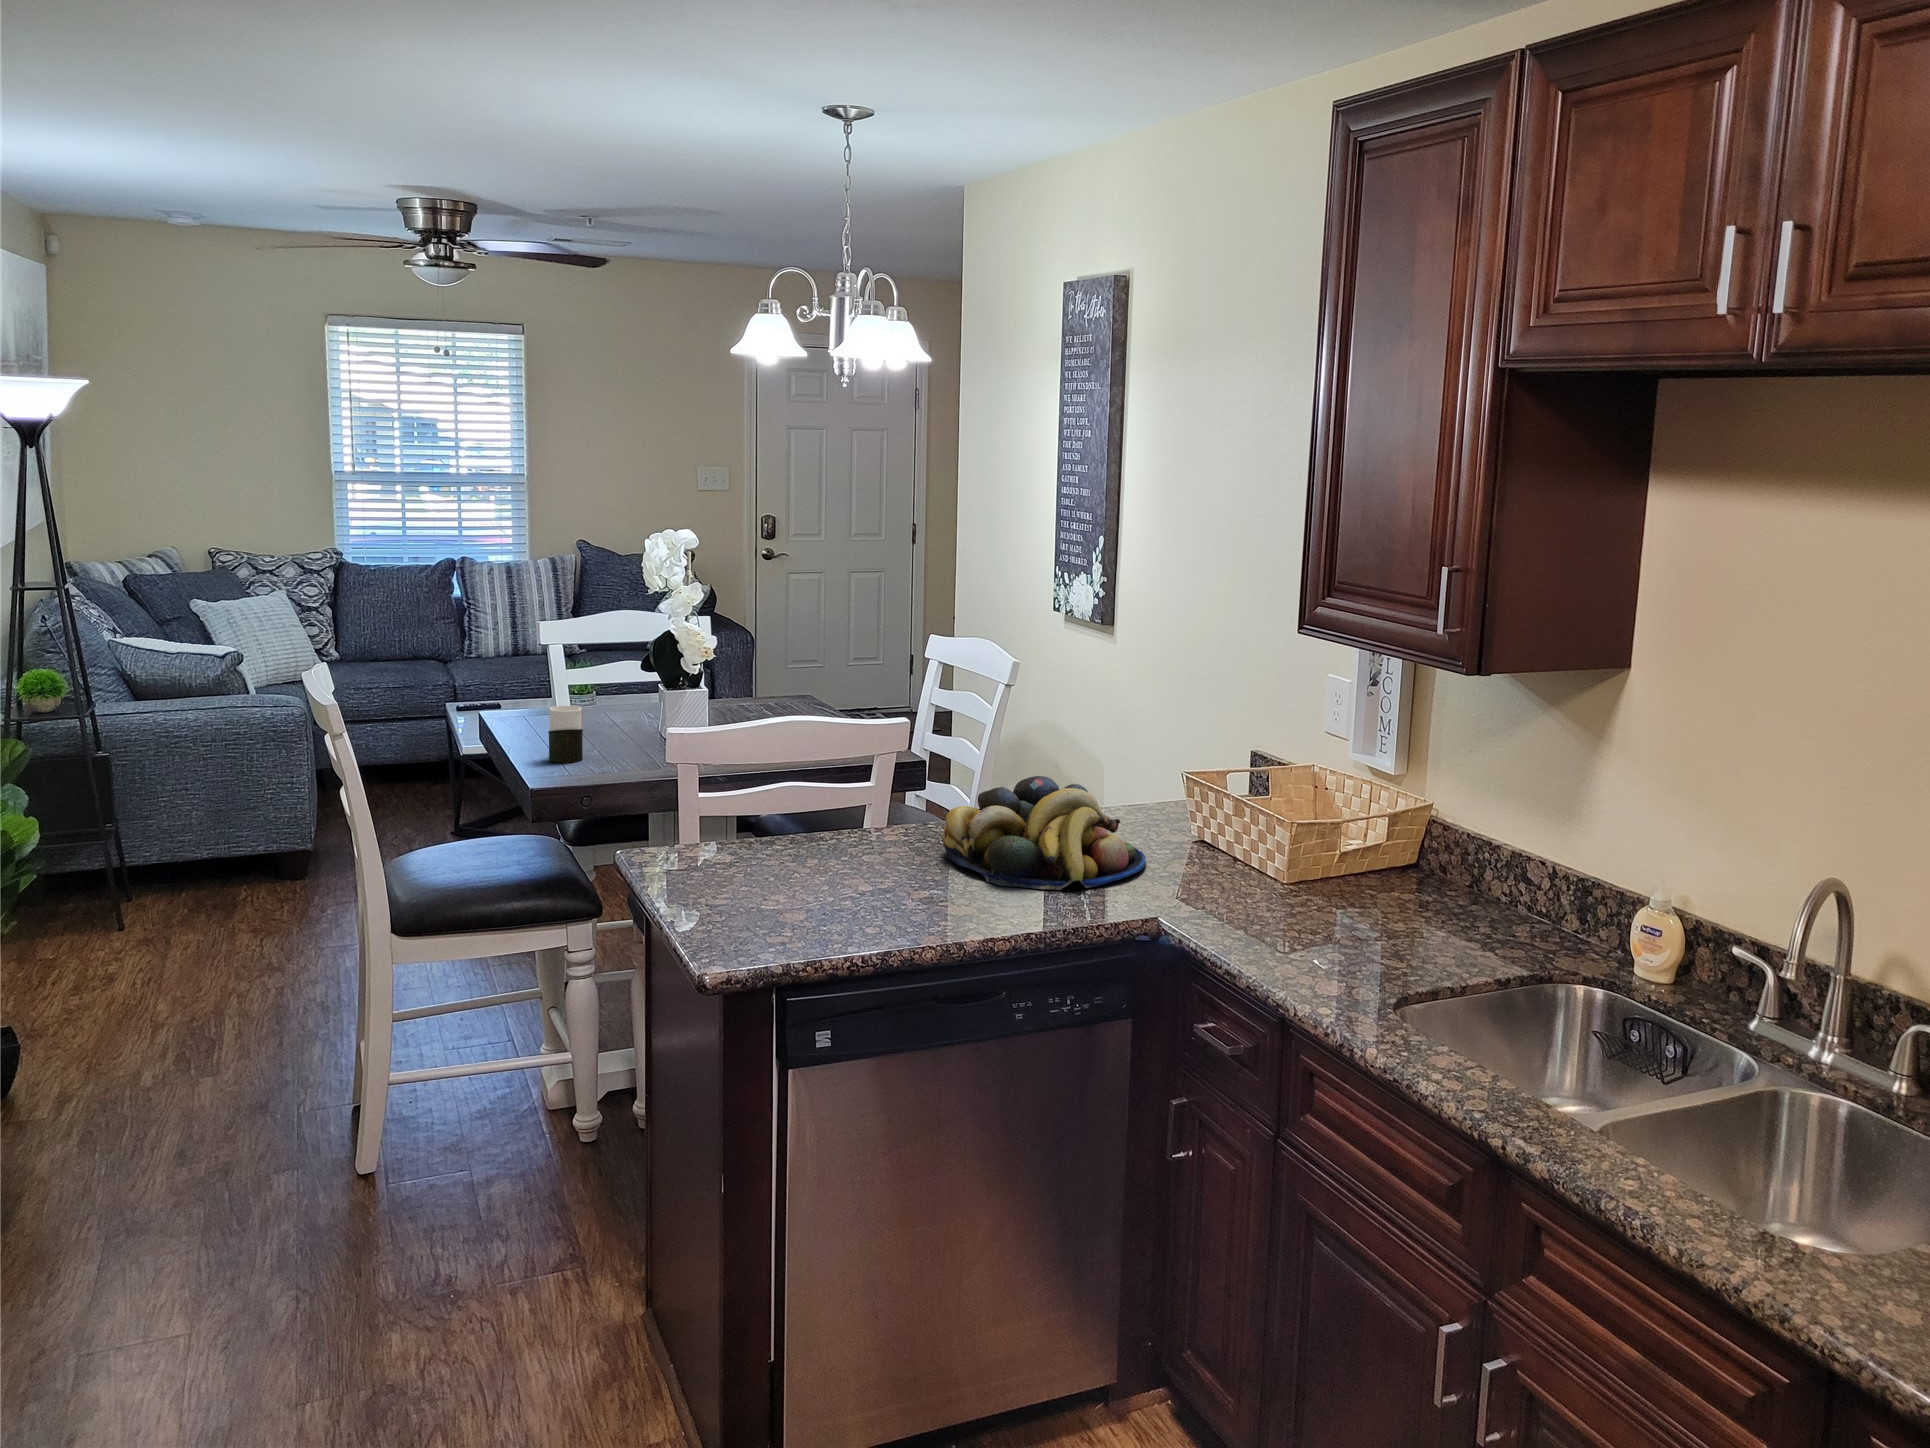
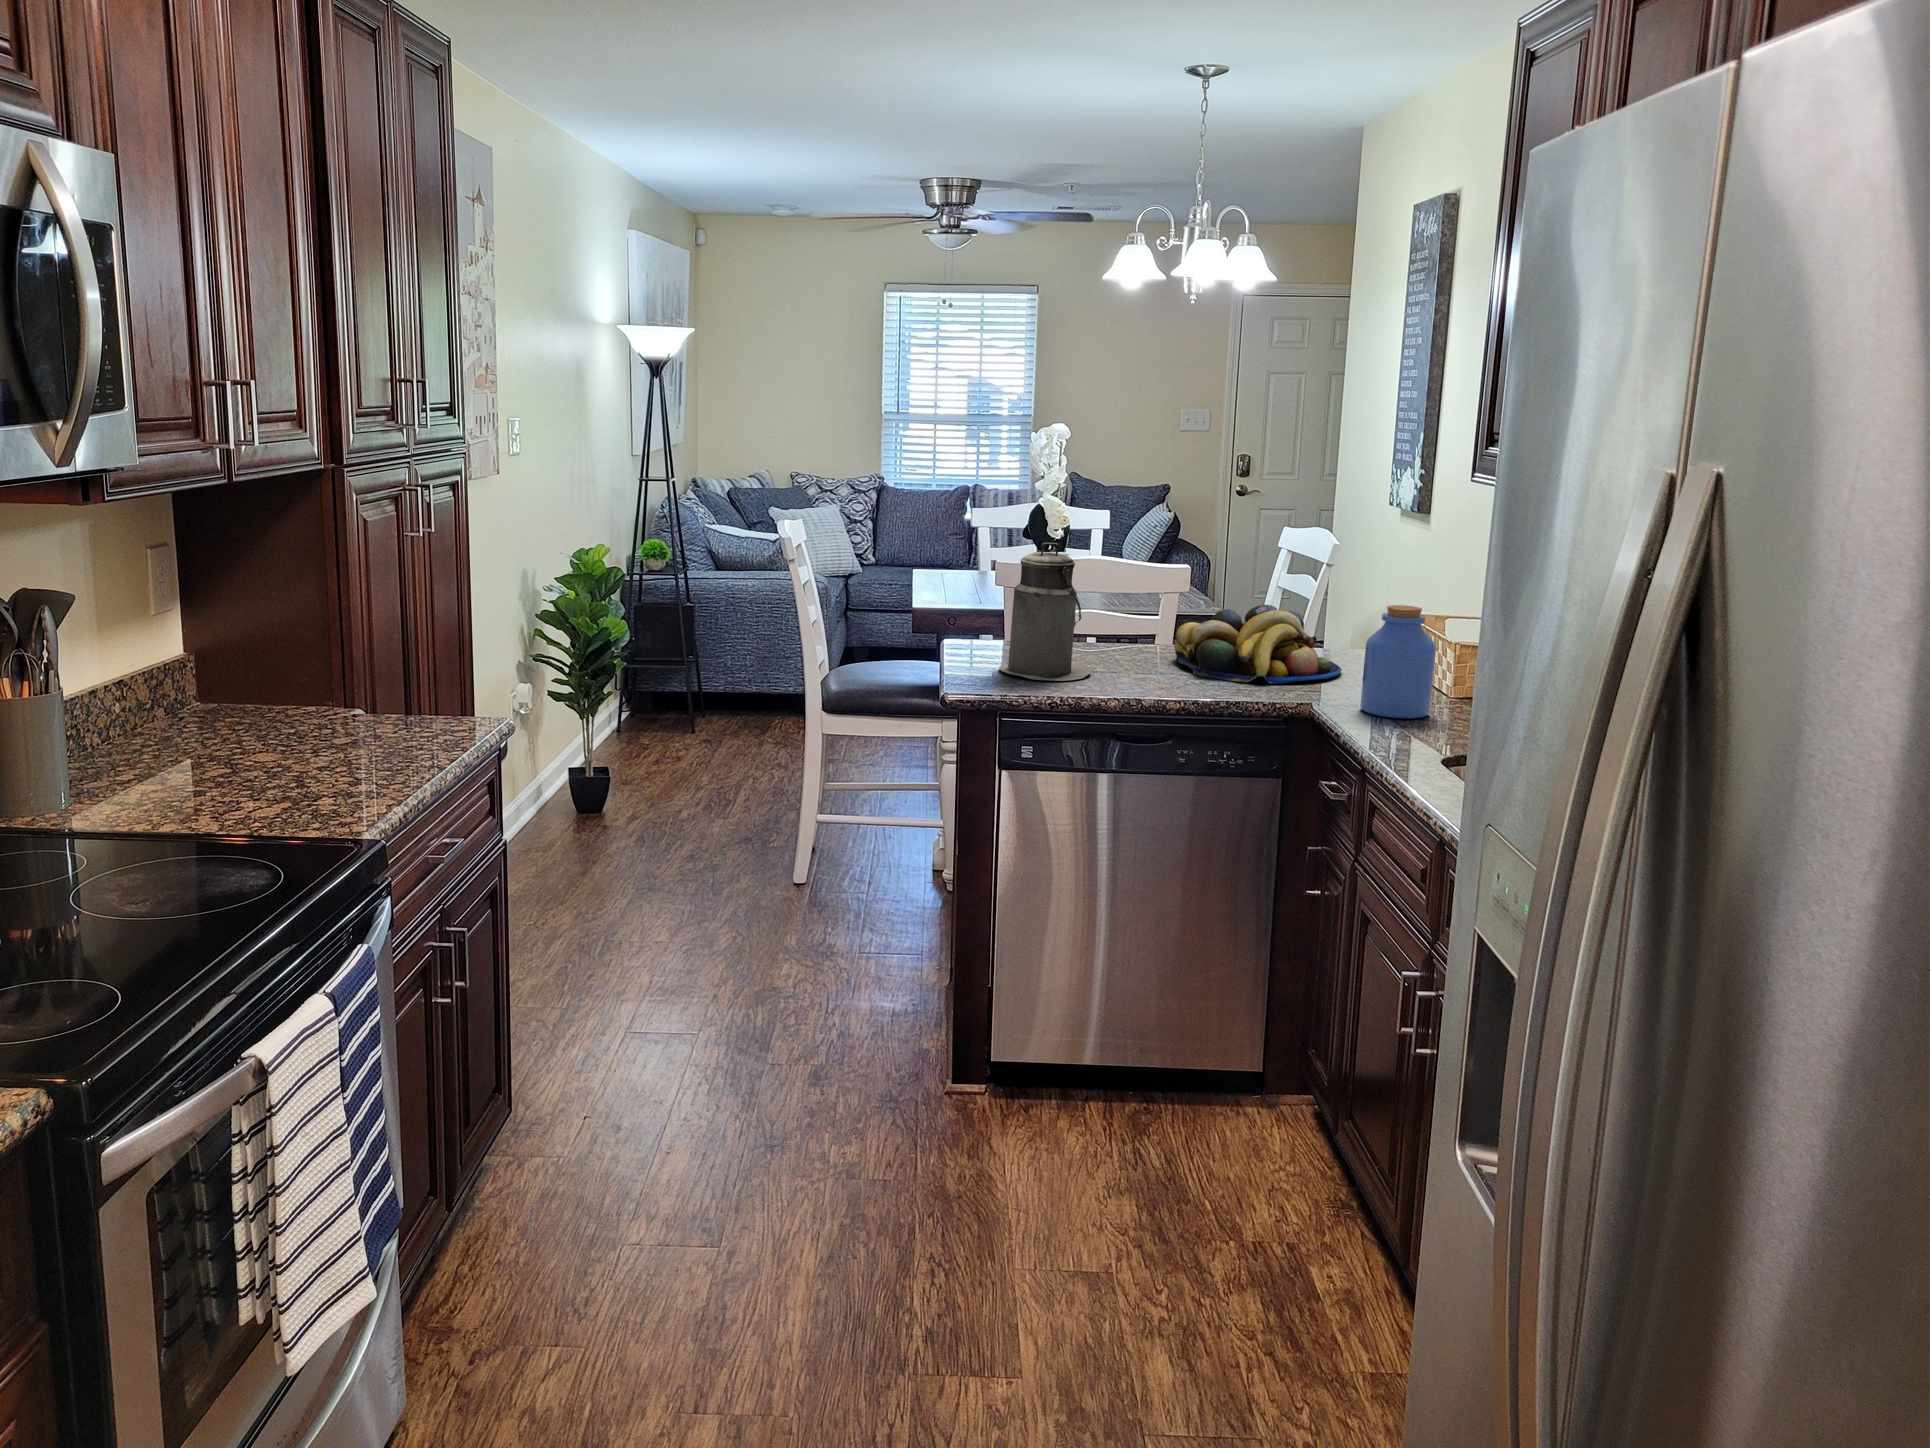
cup: present [548,706,583,763] -> none [949,561,974,604]
canister: none [744,733,870,923] -> present [999,543,1091,681]
jar: none [1219,792,1306,933] -> present [1360,605,1436,718]

